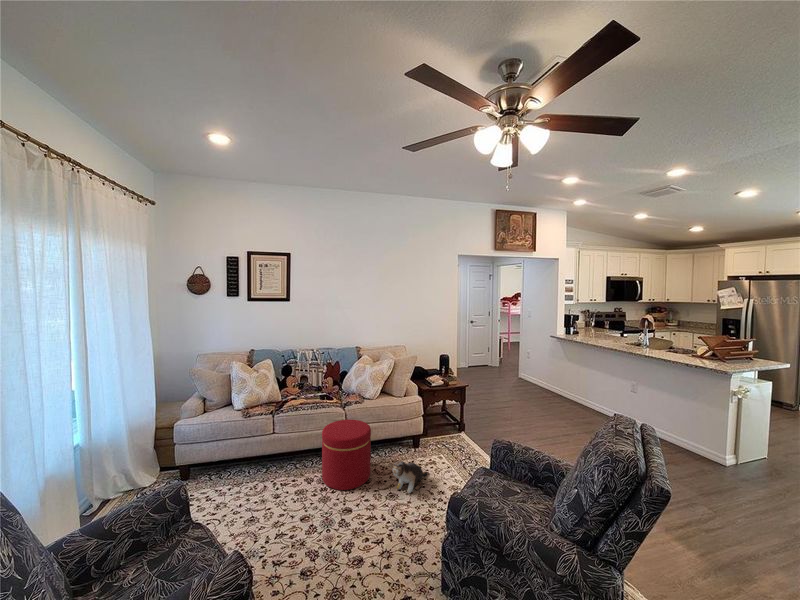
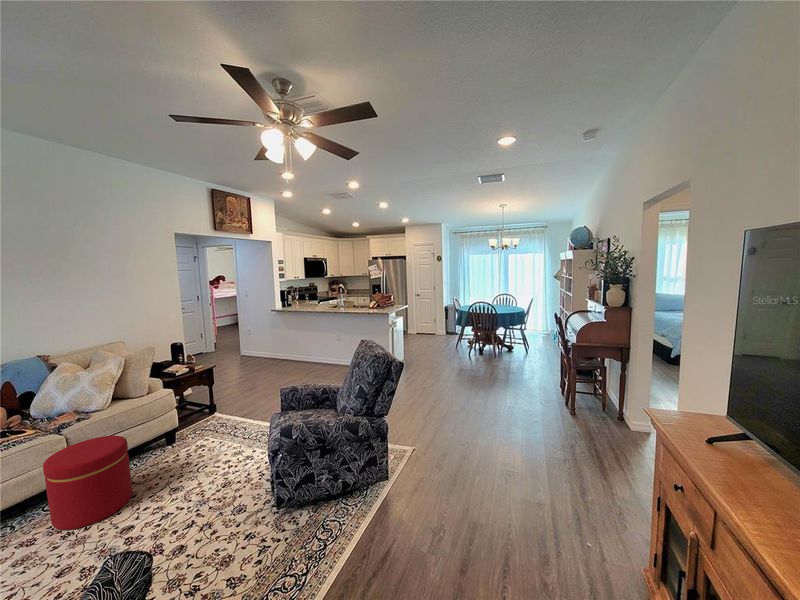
plush toy: present [389,461,428,493] -> none [167,450,204,482]

